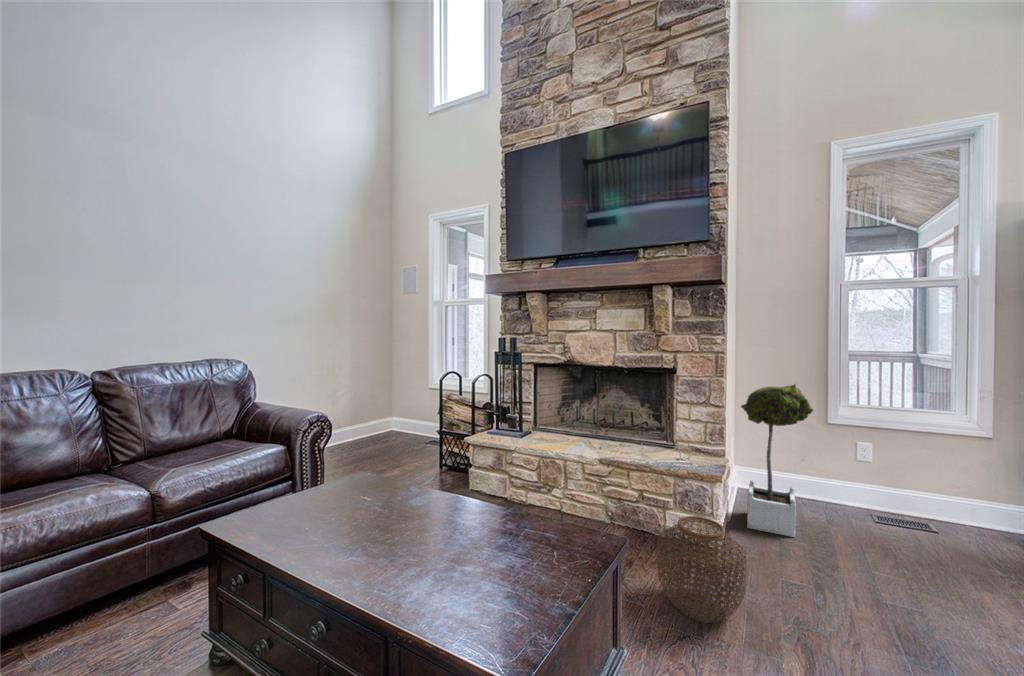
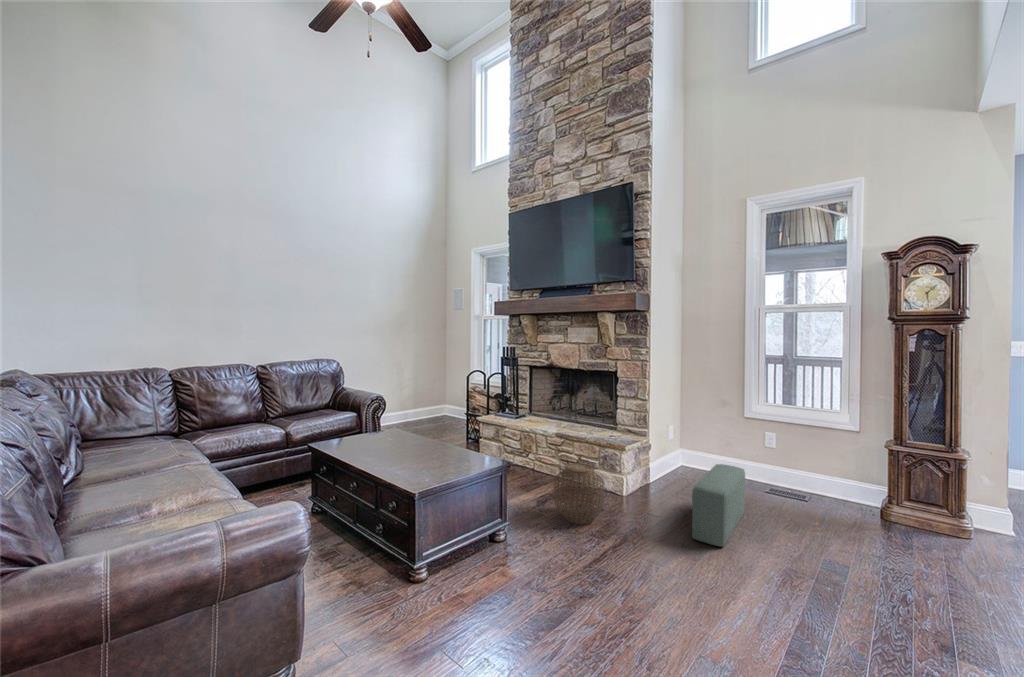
potted tree: present [741,384,813,537] -> none [654,384,702,495]
pouf: none [853,496,963,646] -> present [692,464,745,547]

